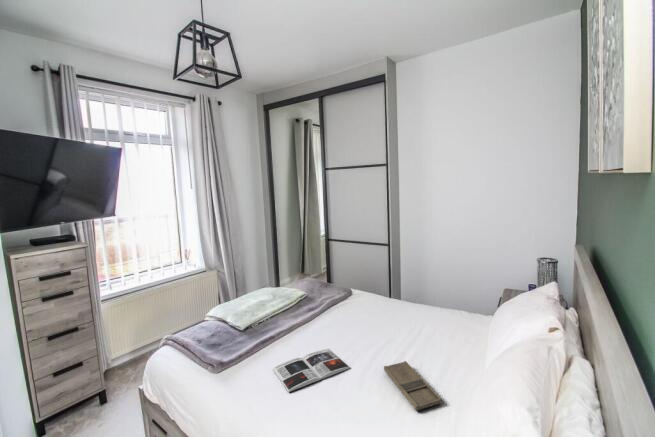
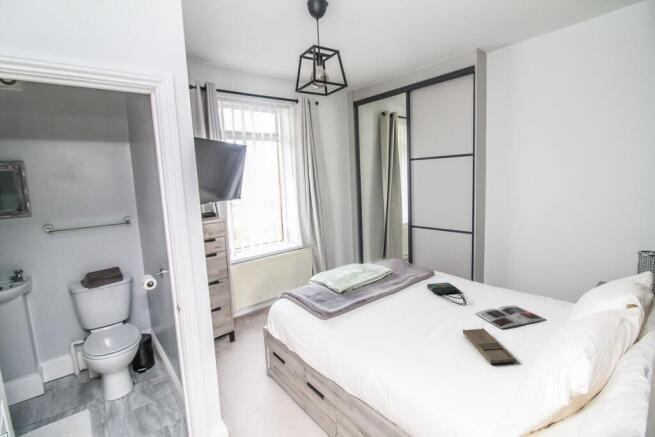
tote bag: none [345,304,384,331] -> present [427,283,464,305]
magazine: present [273,349,350,392] -> present [476,306,545,328]

